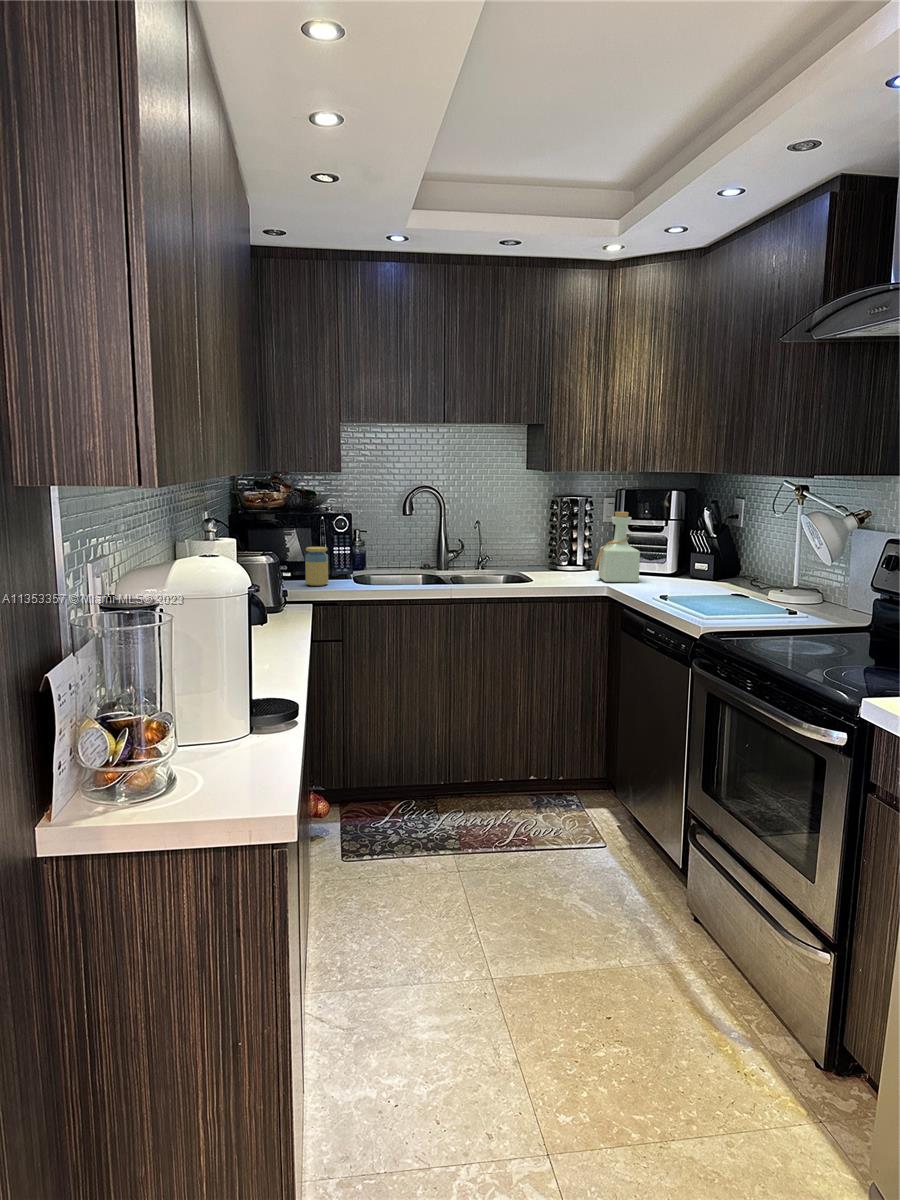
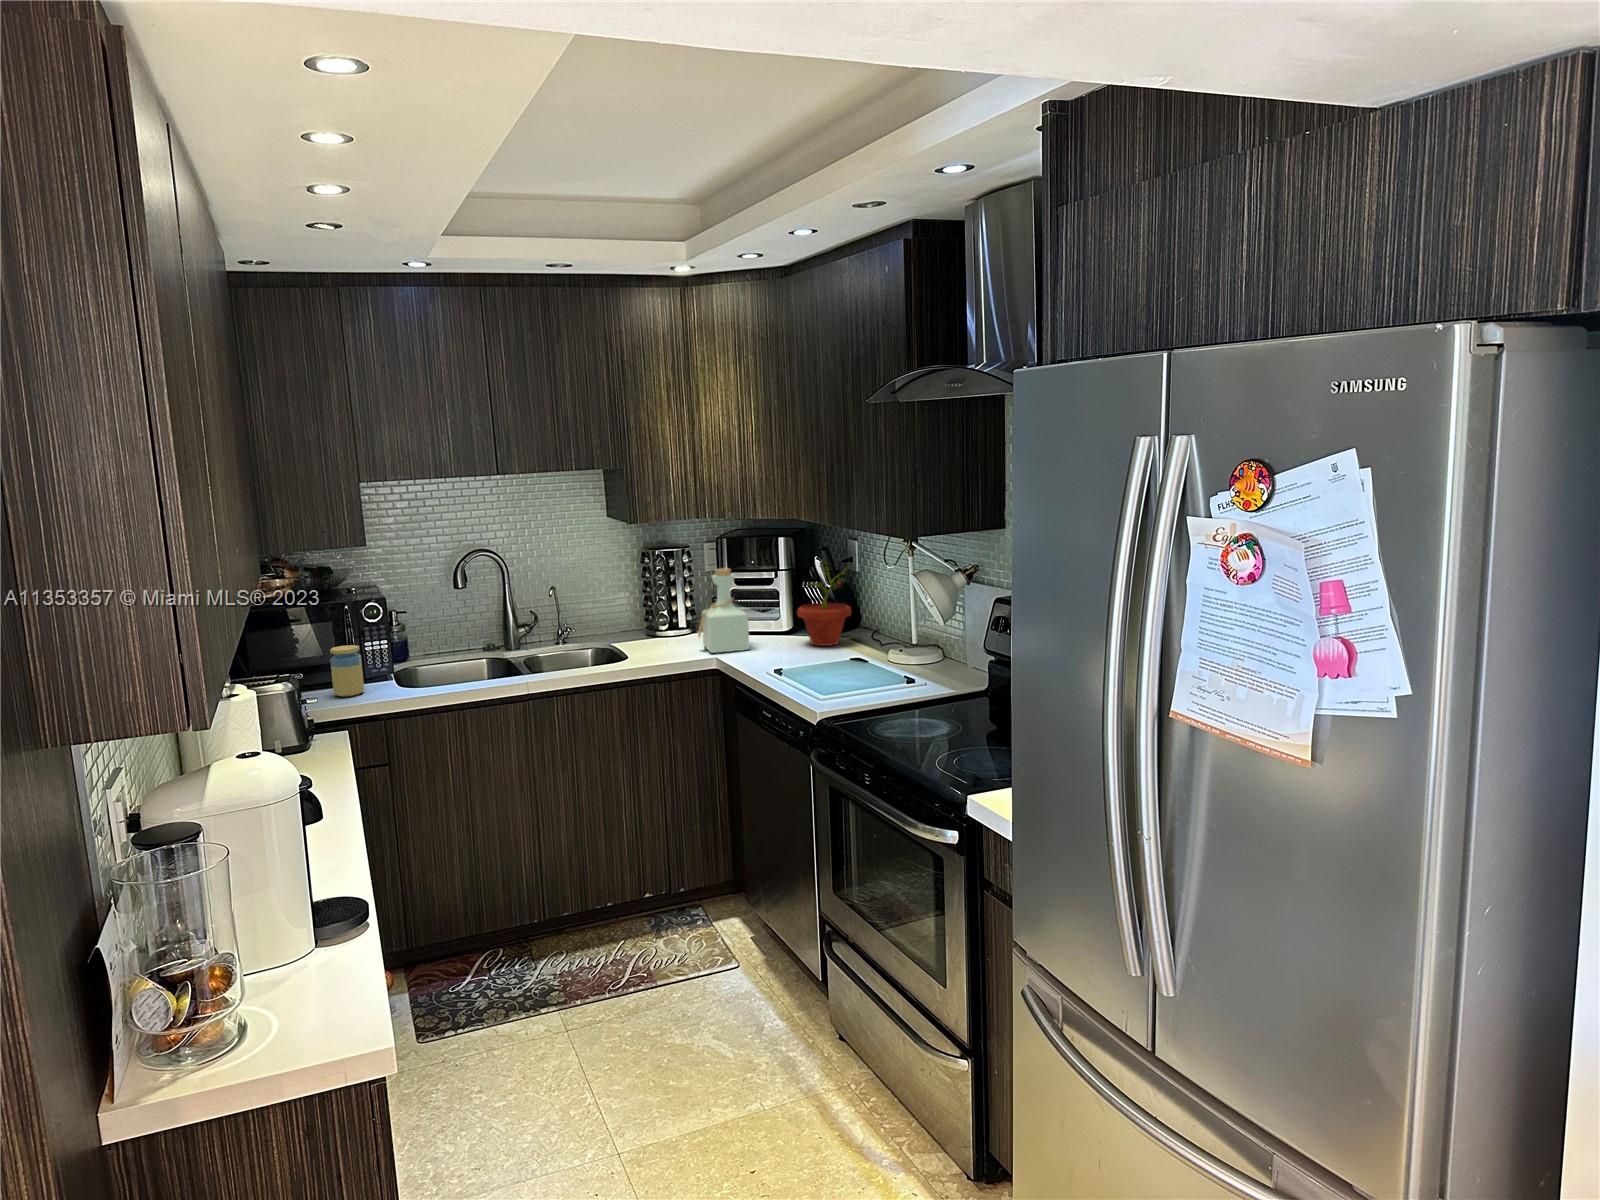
potted plant: none [684,508,741,585] -> present [797,558,853,646]

